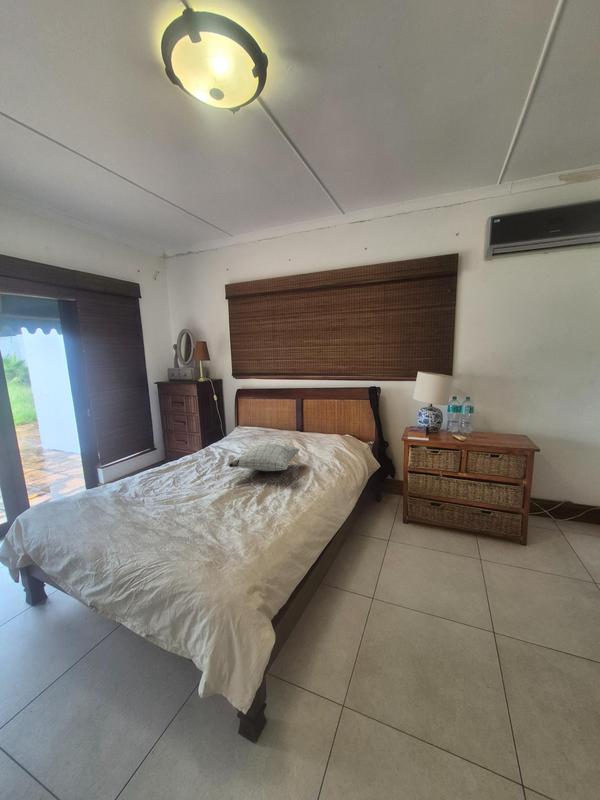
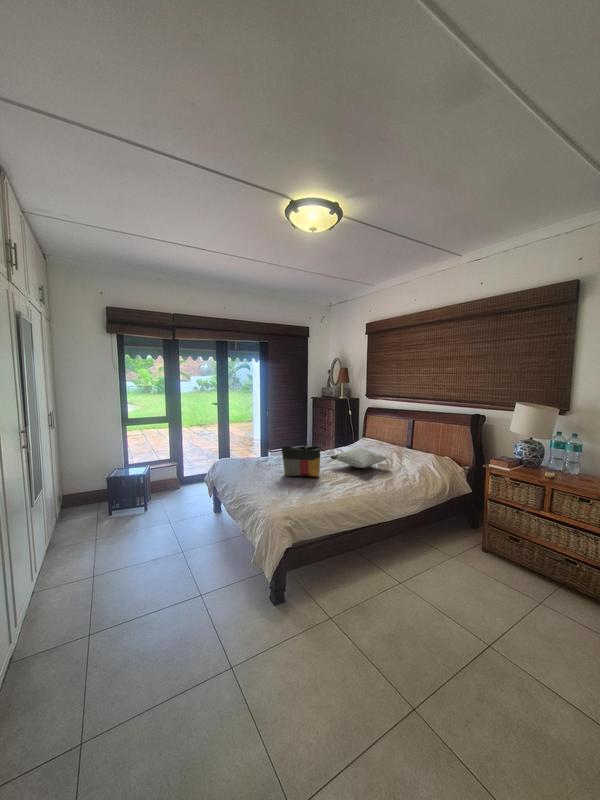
tote bag: none [153,455,228,521] -> present [282,446,321,477]

